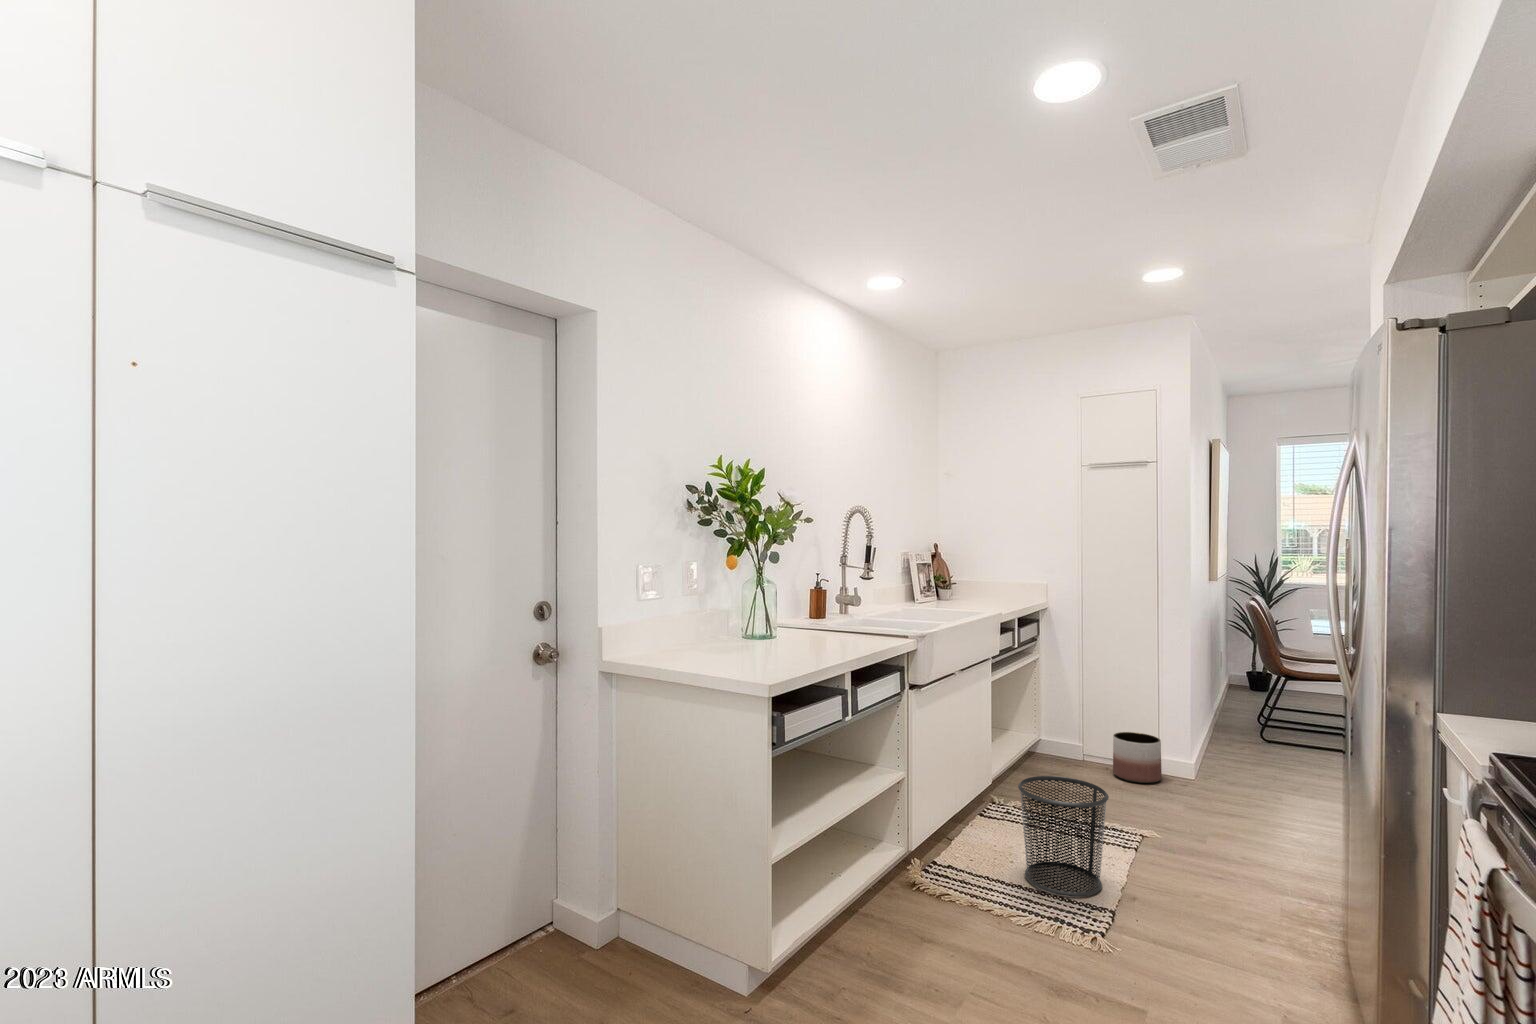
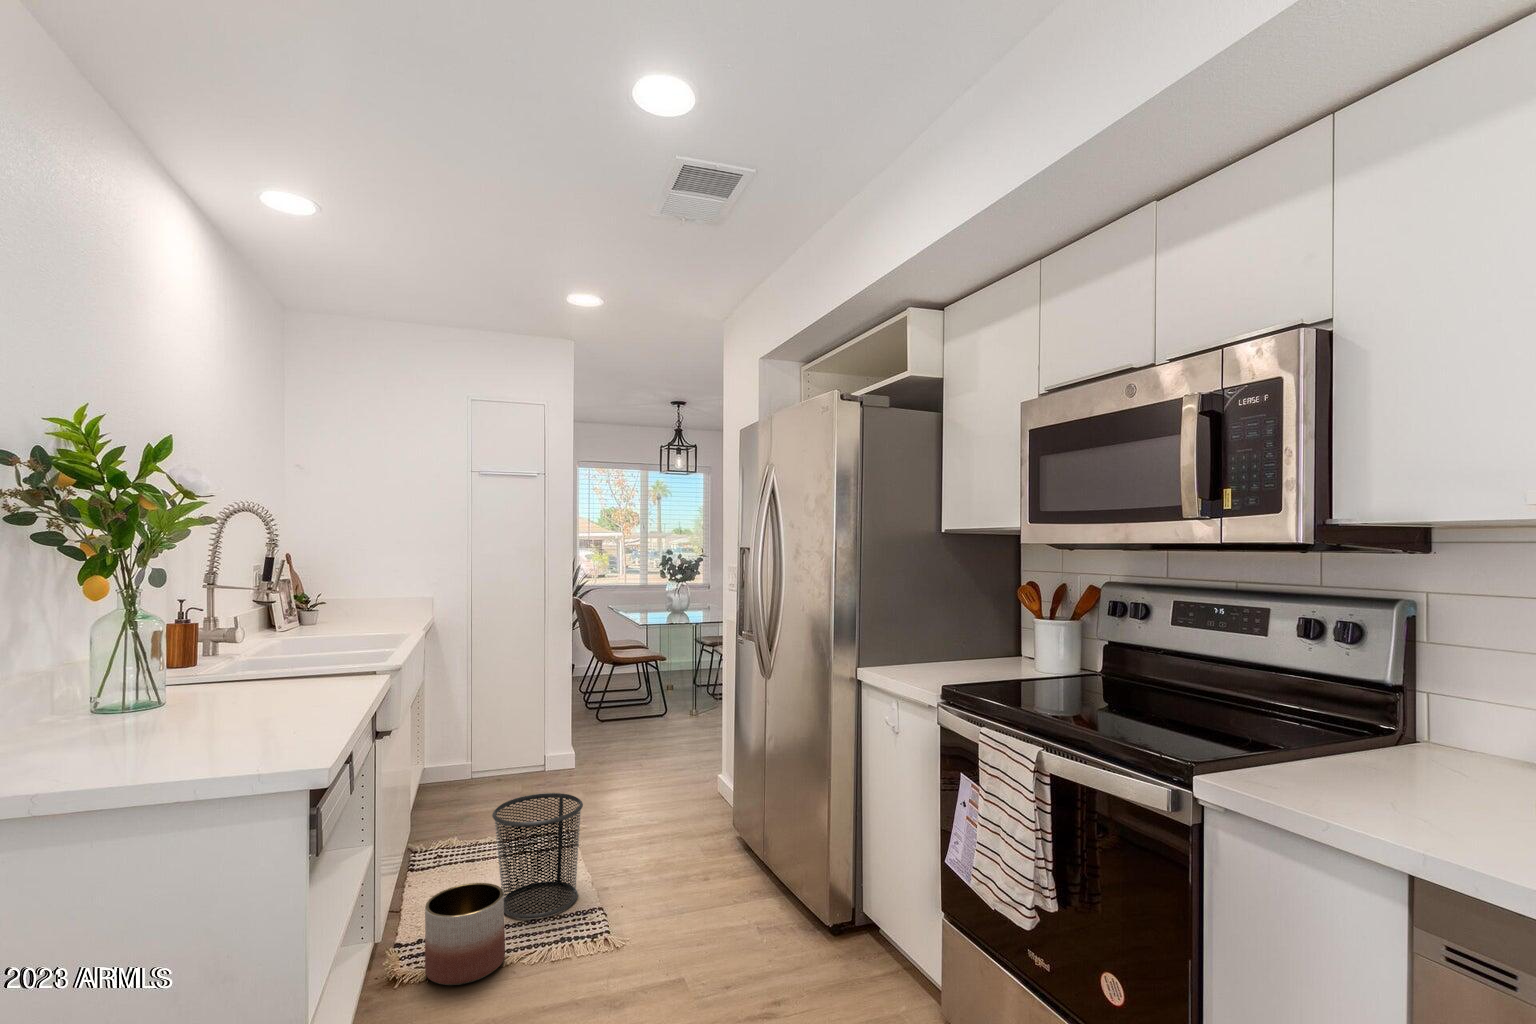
planter: present [1113,732,1162,783] -> present [425,883,505,985]

